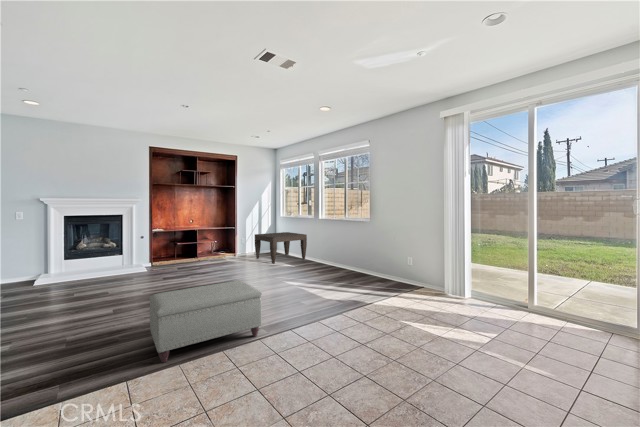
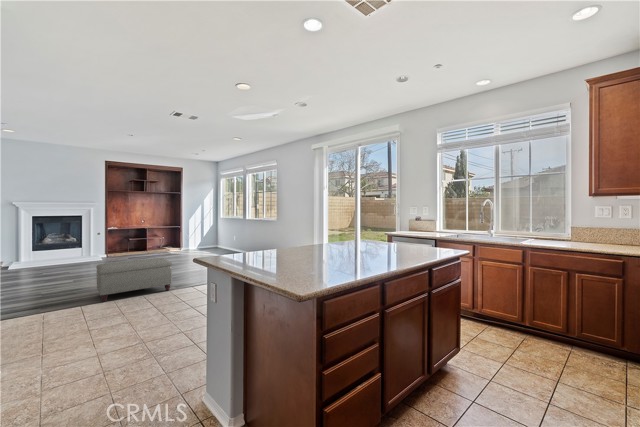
coffee table: present [255,232,307,264] -> none [196,230,238,254]

